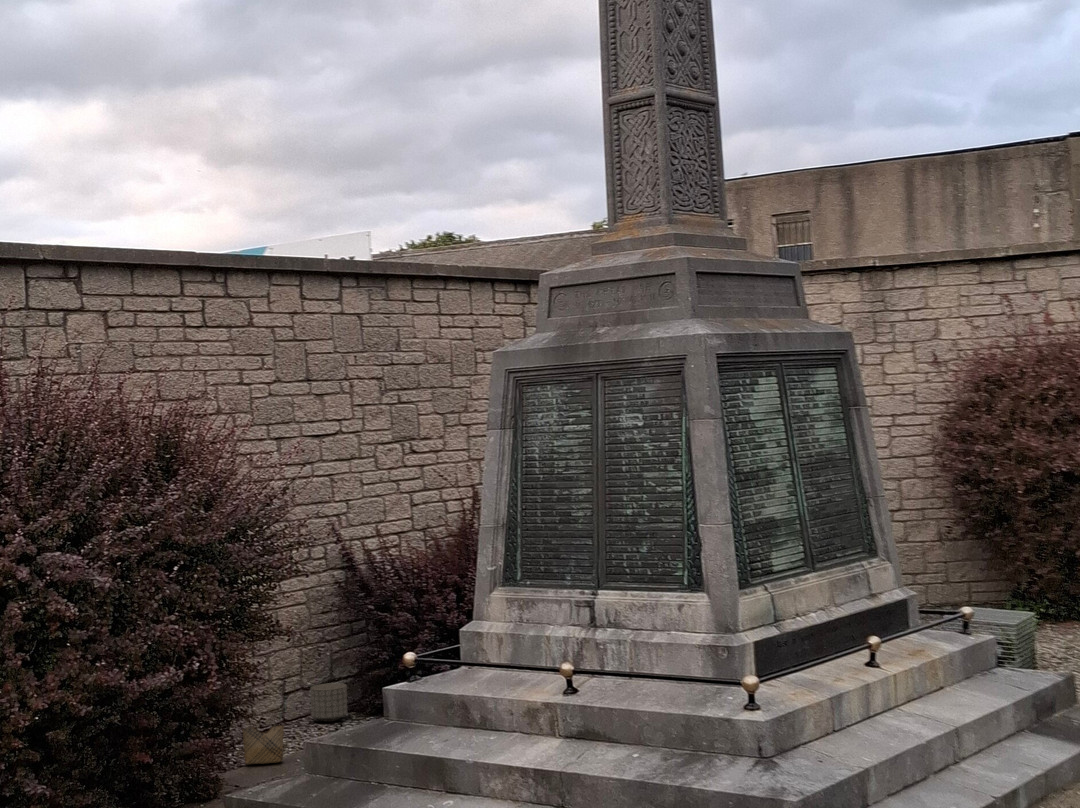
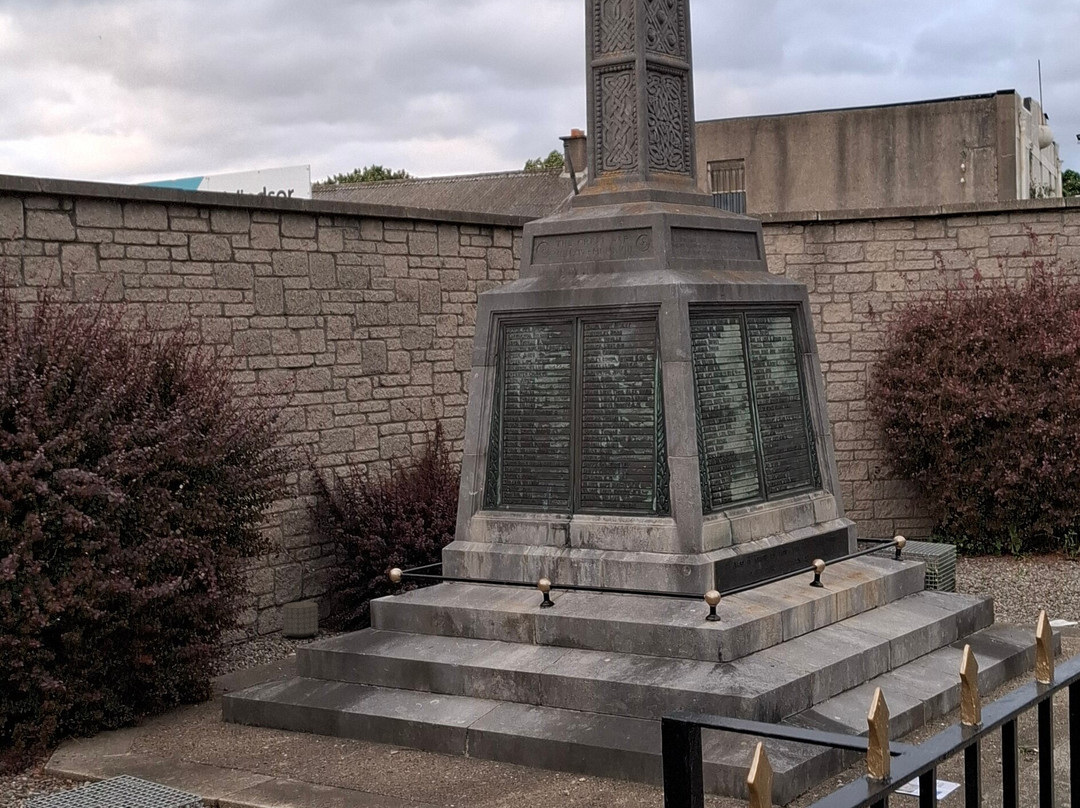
woven basket: present [242,705,284,764] -> none [227,619,267,673]

